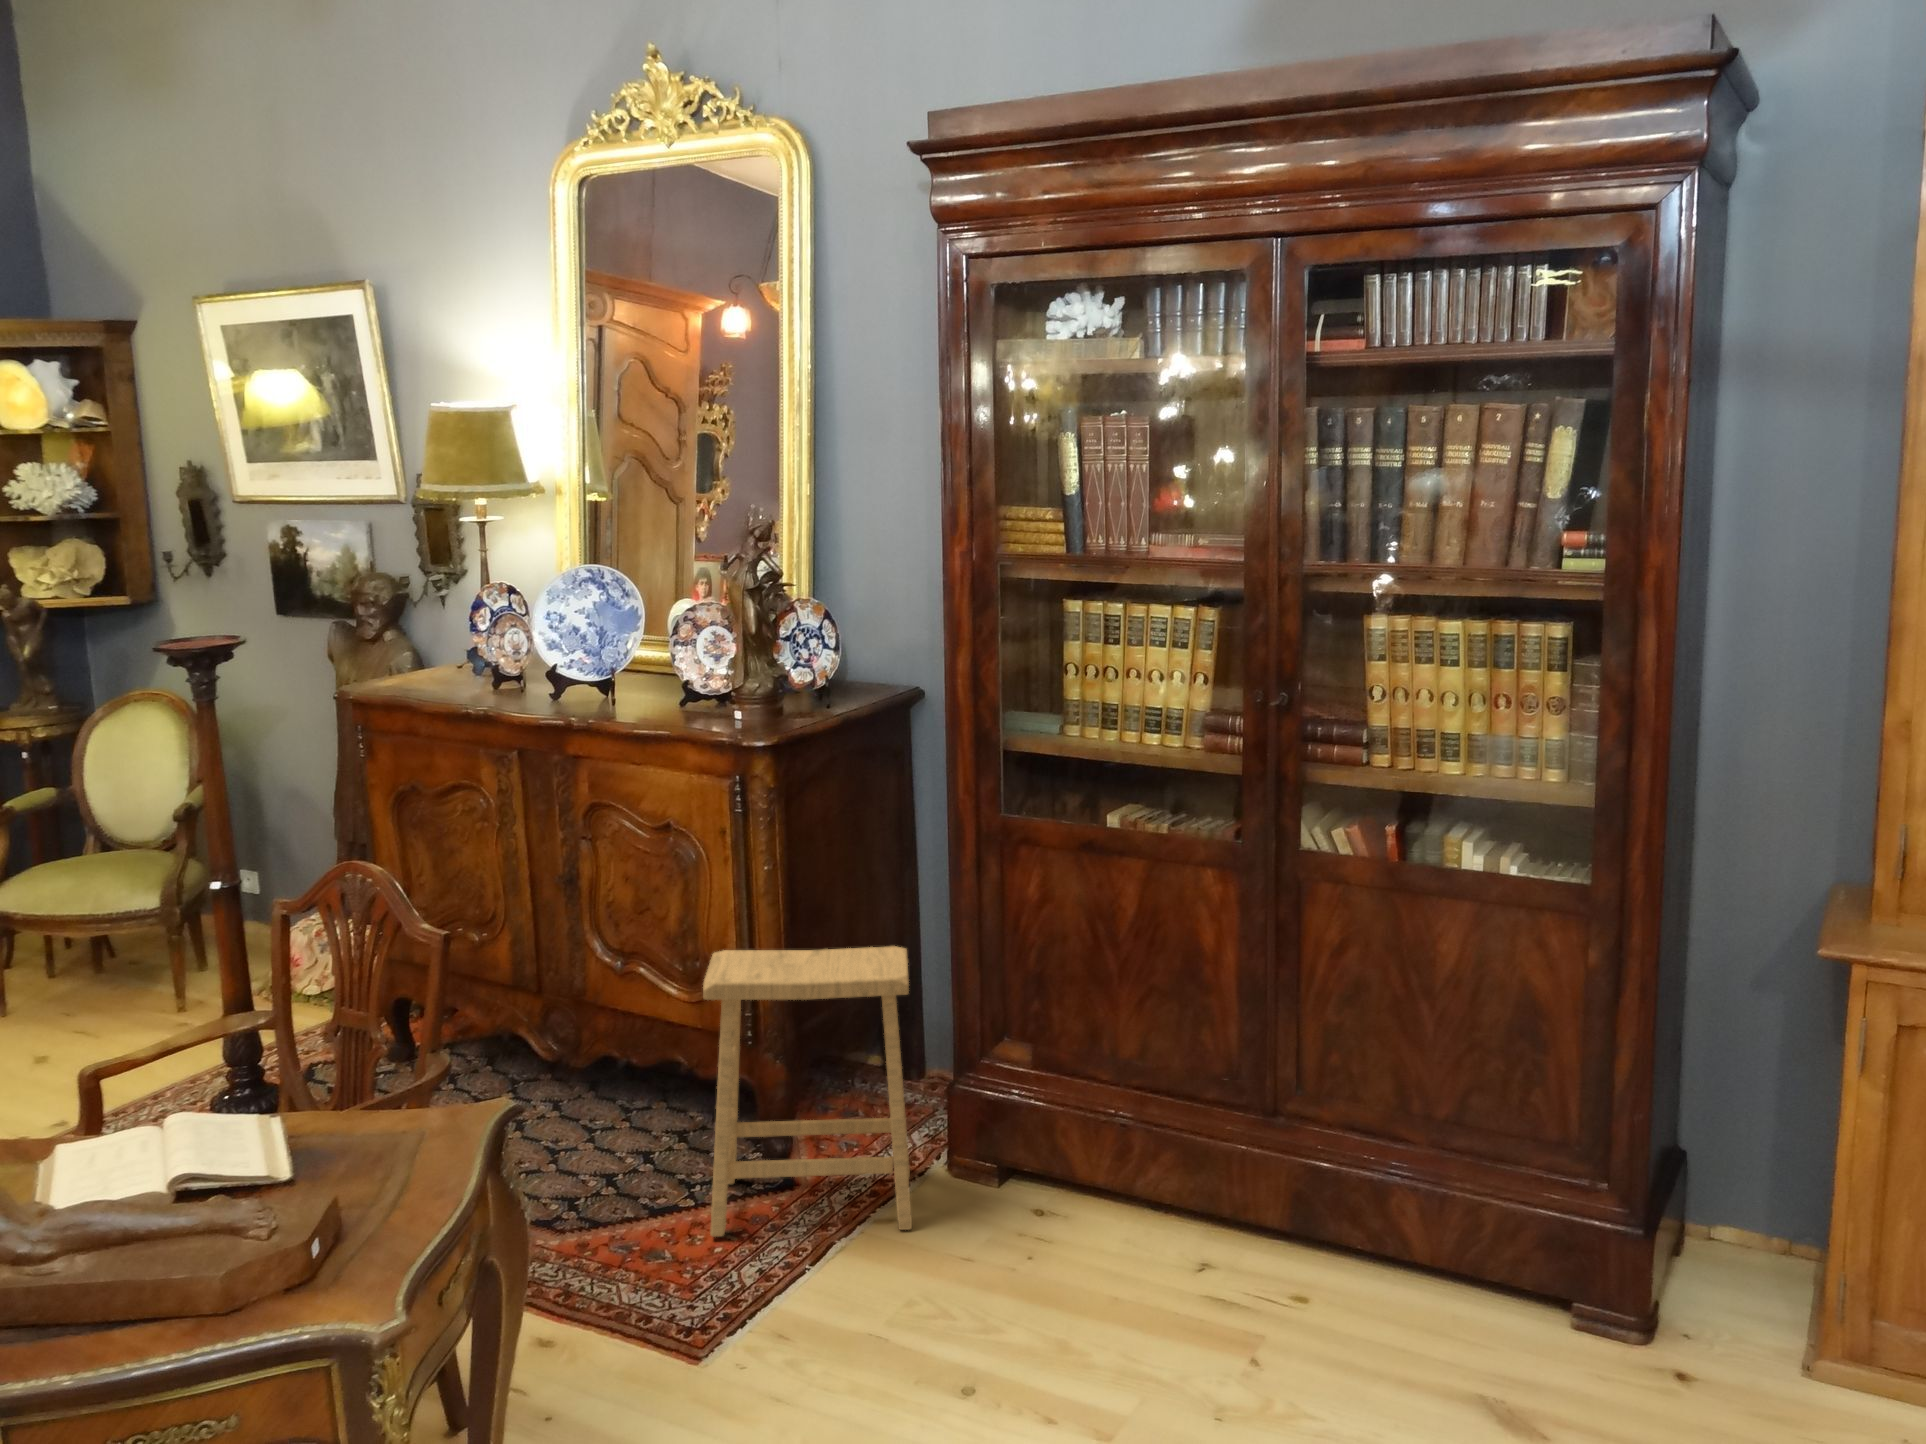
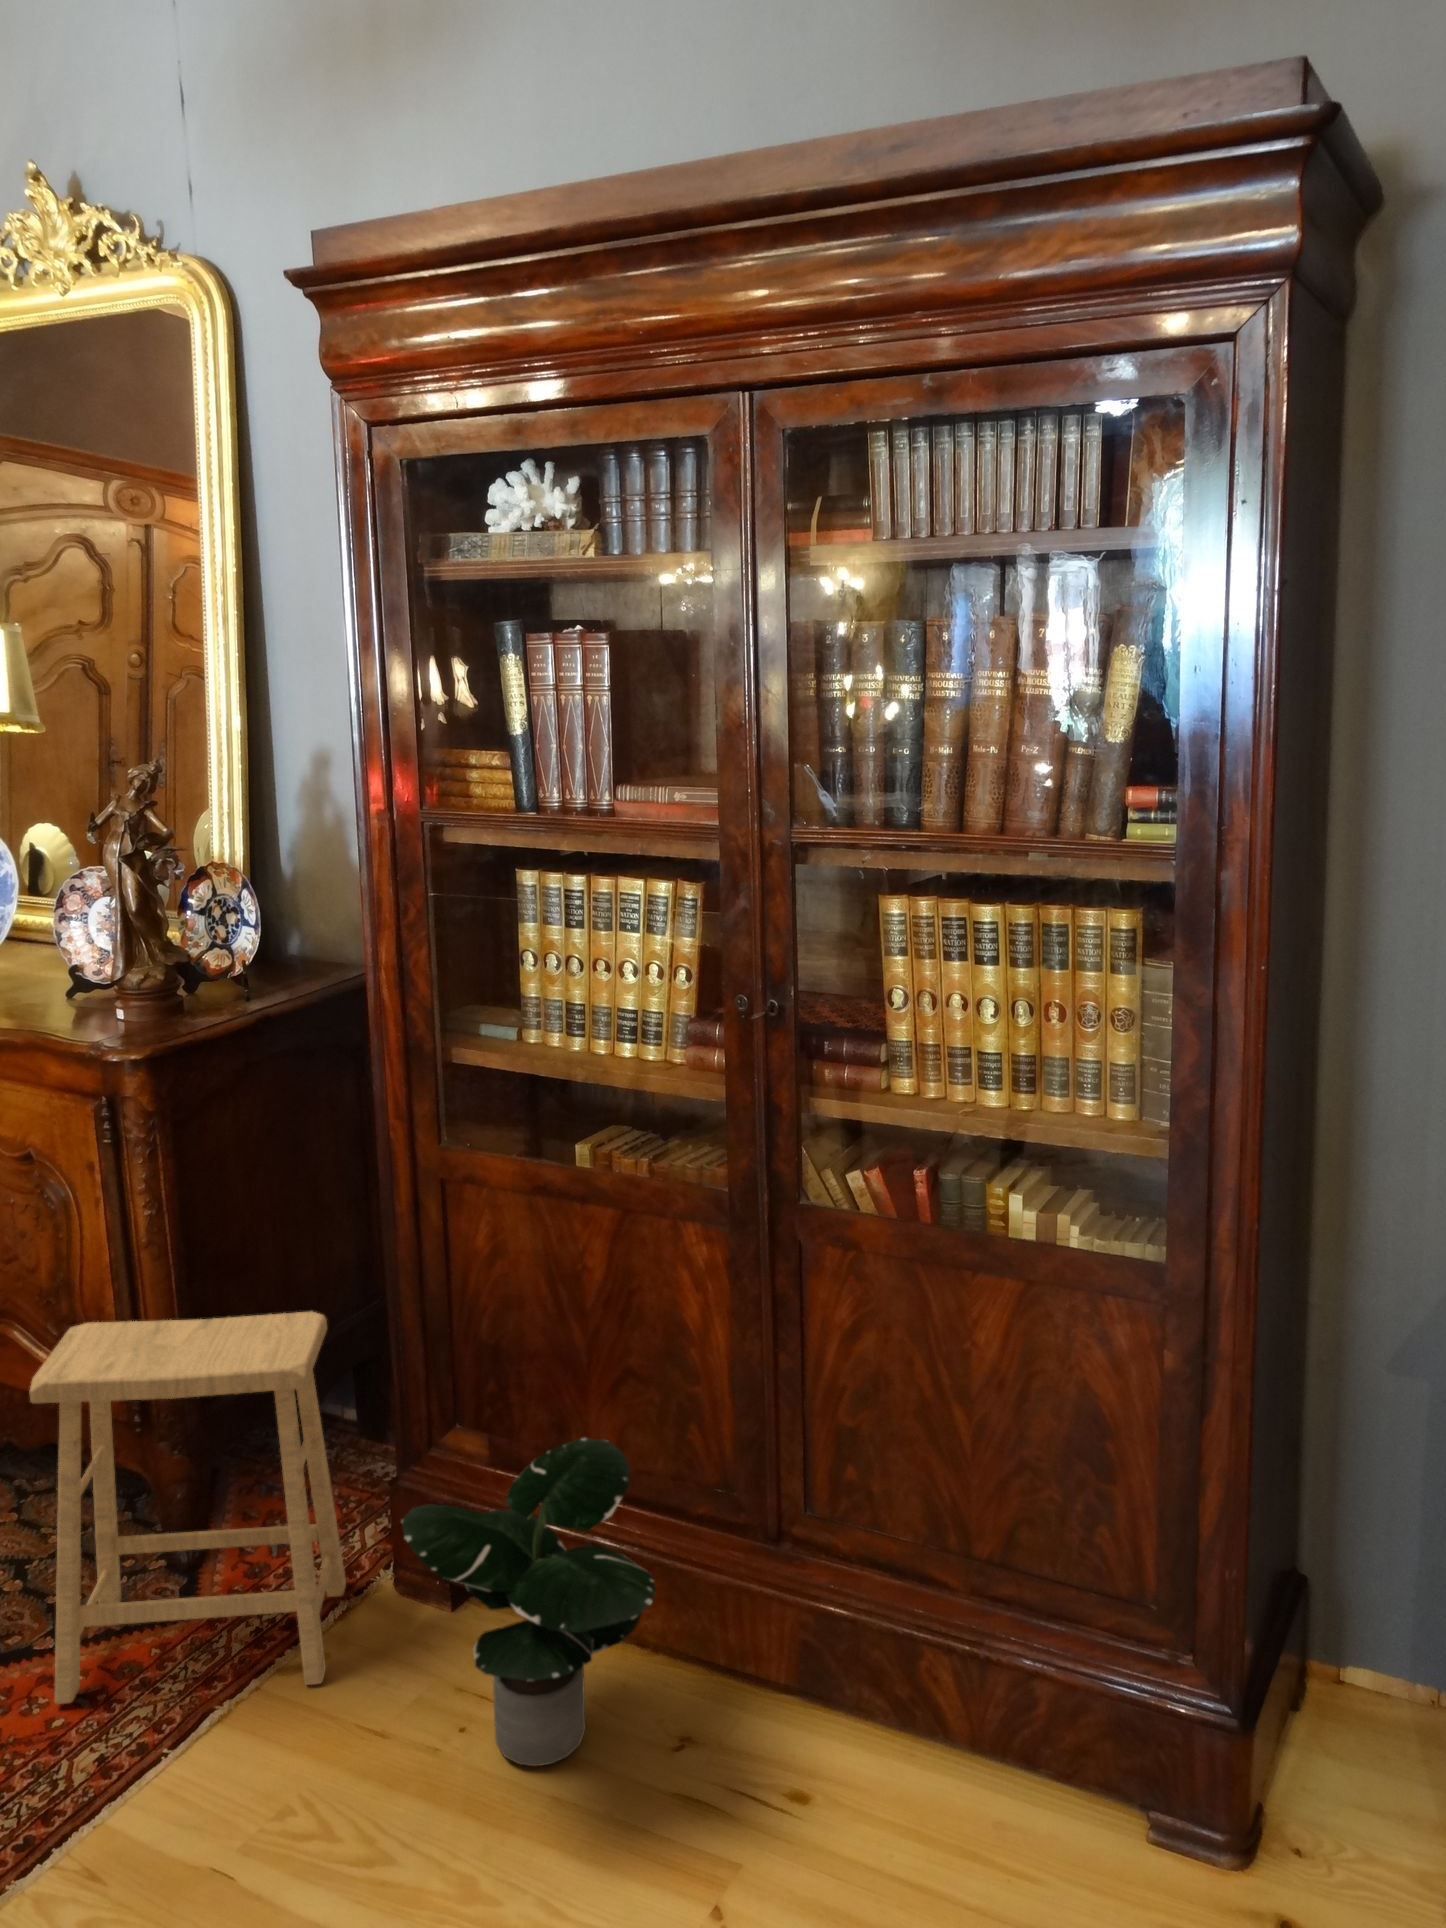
potted plant: none [995,1040,1192,1280] -> present [402,1438,656,1766]

